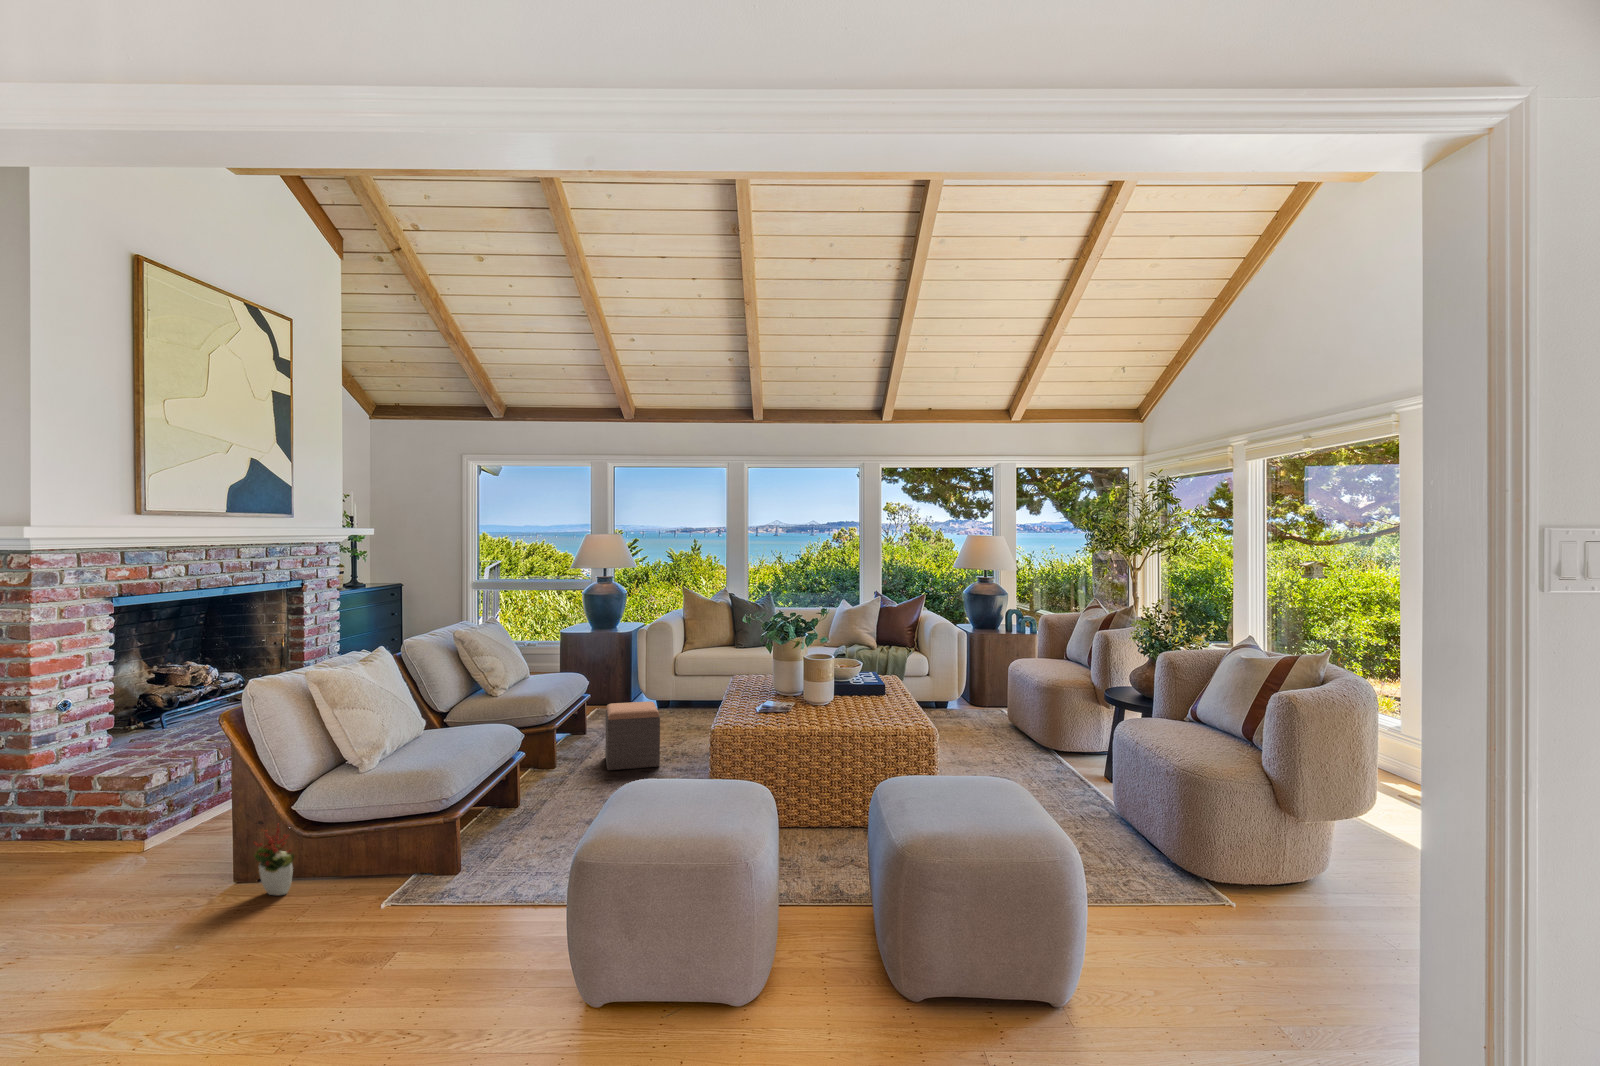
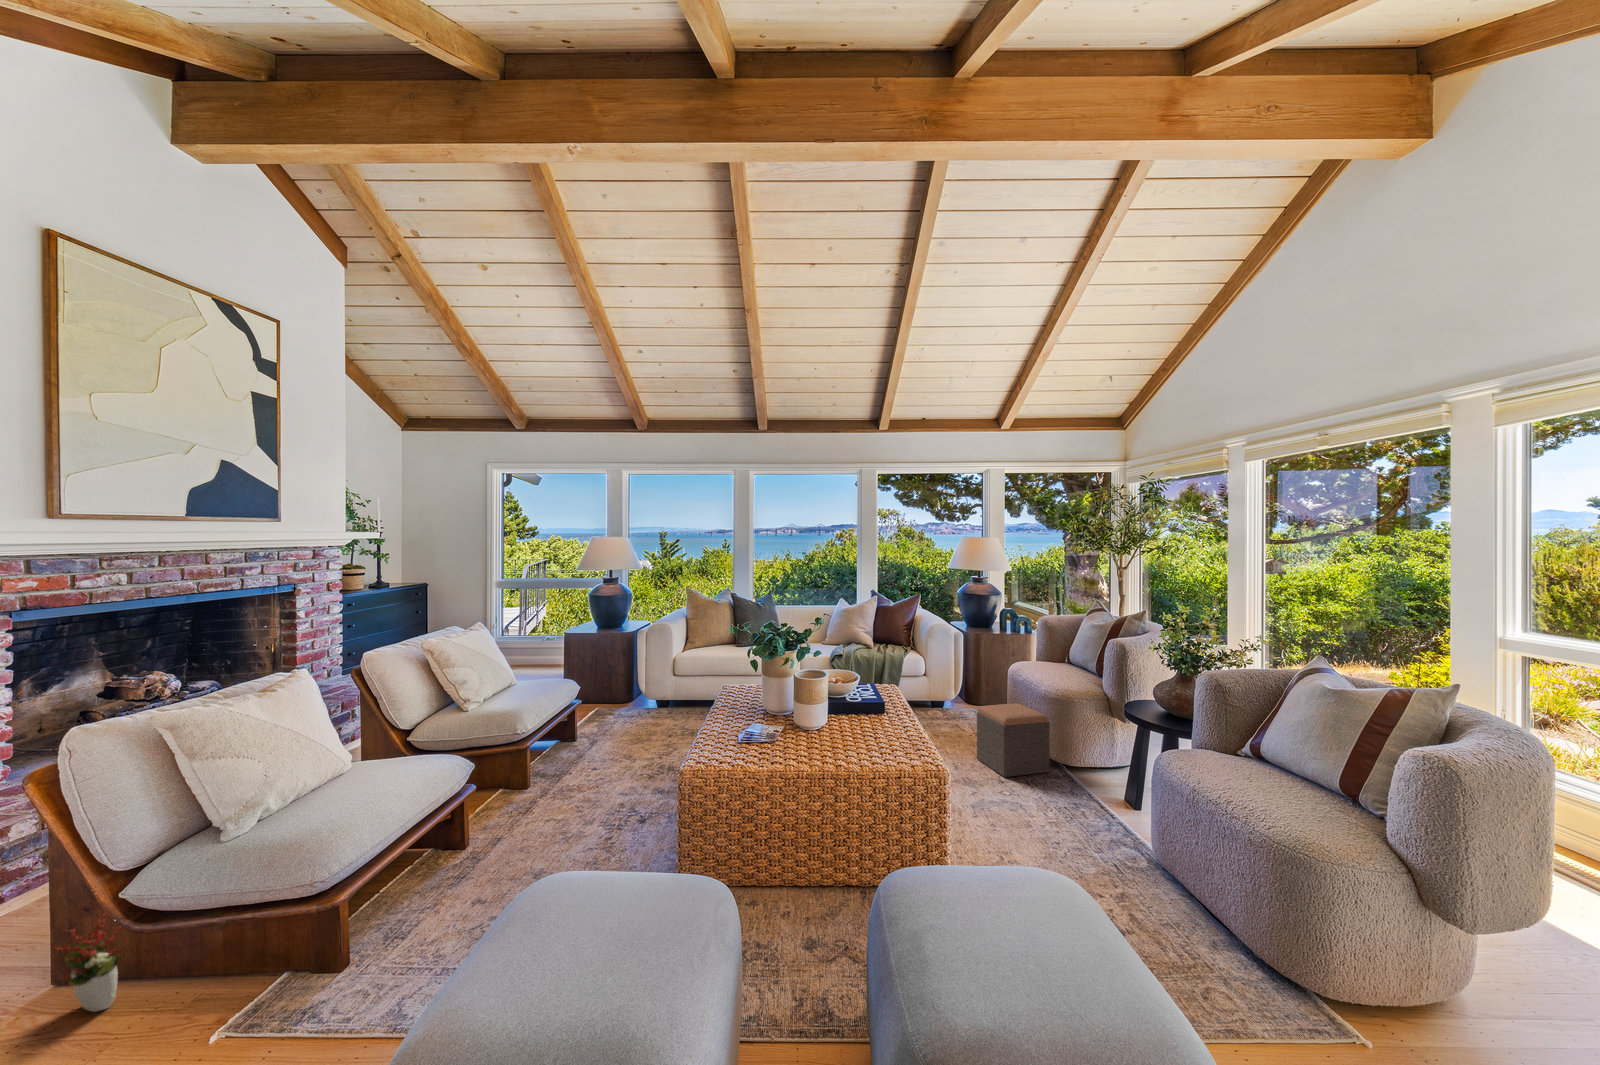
footstool: present [605,701,660,770] -> present [977,703,1050,777]

